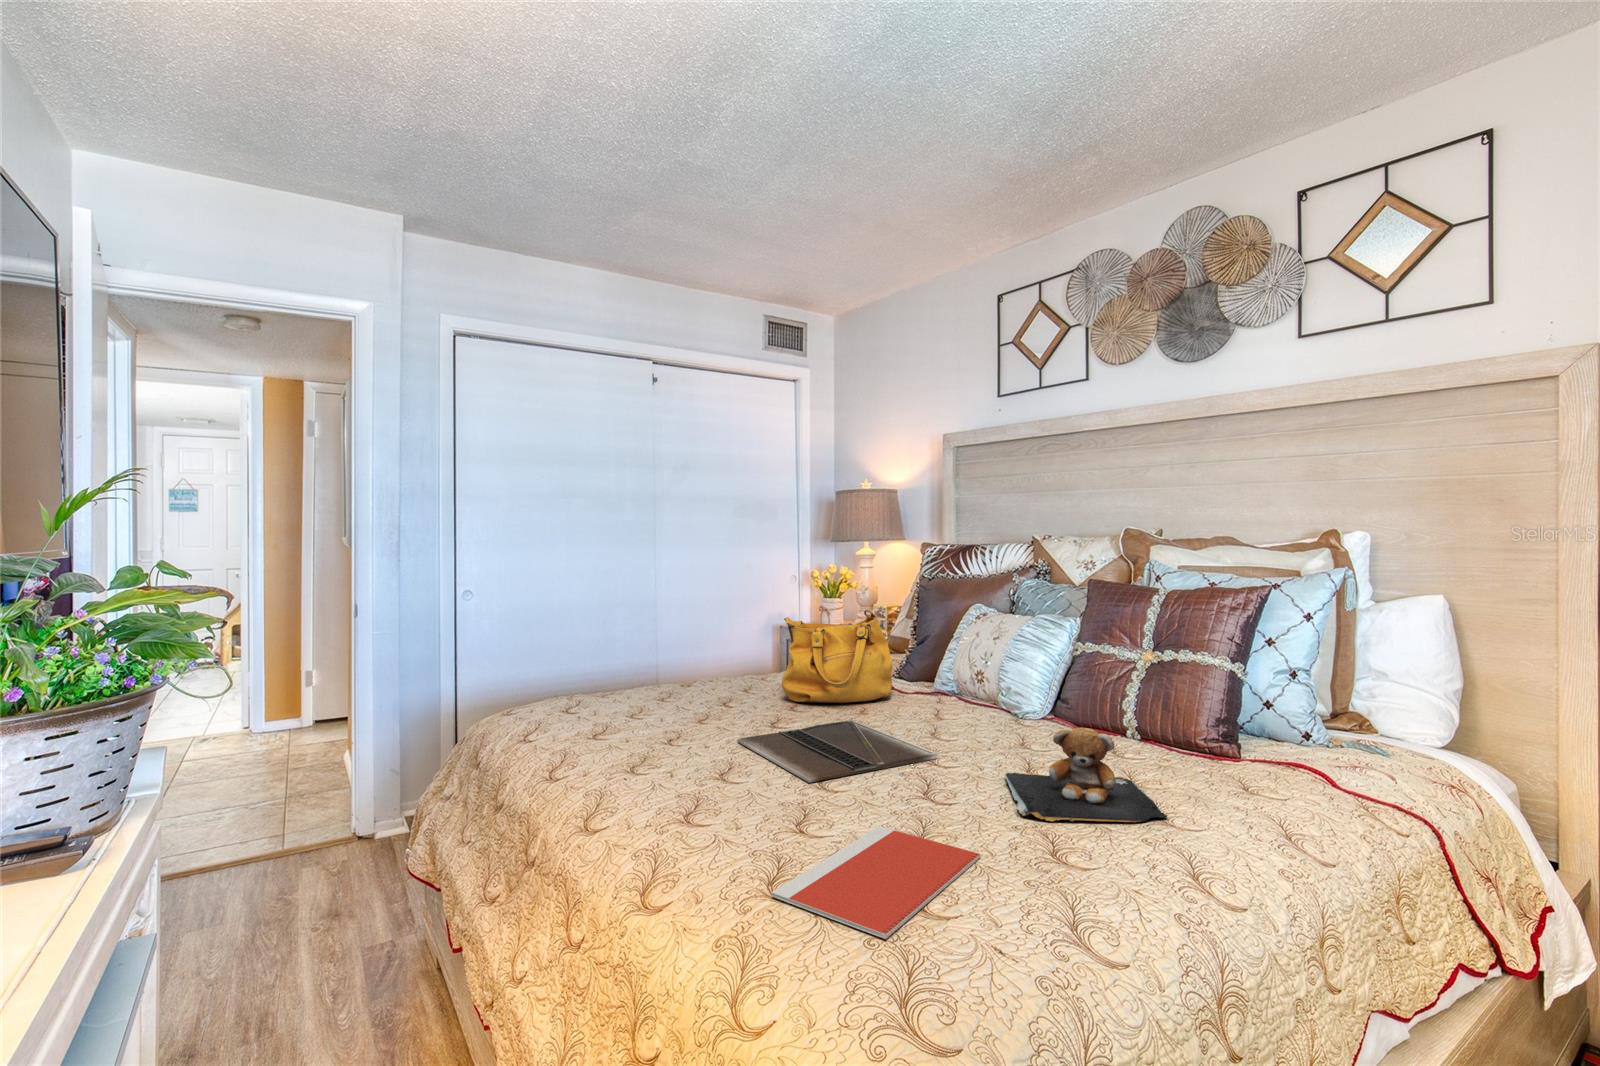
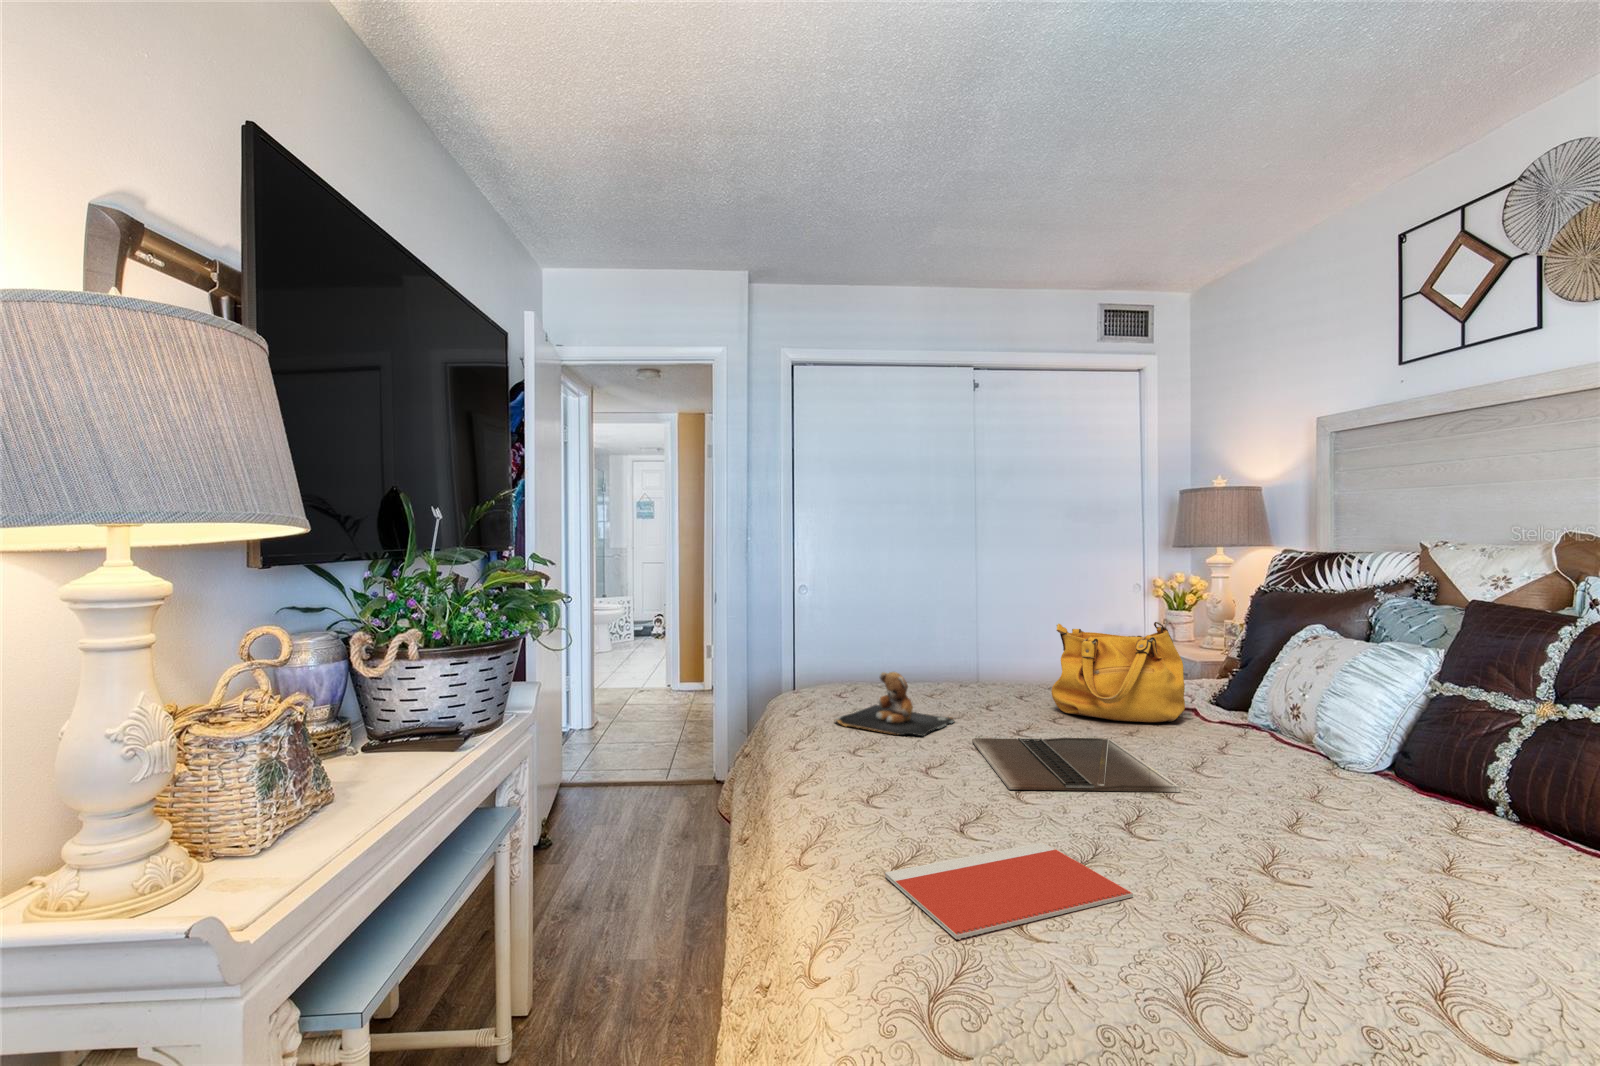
teddy bear: present [1005,727,1168,822] -> present [835,672,954,736]

